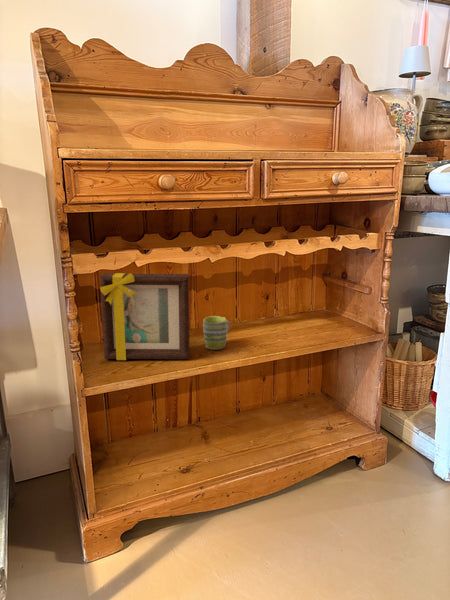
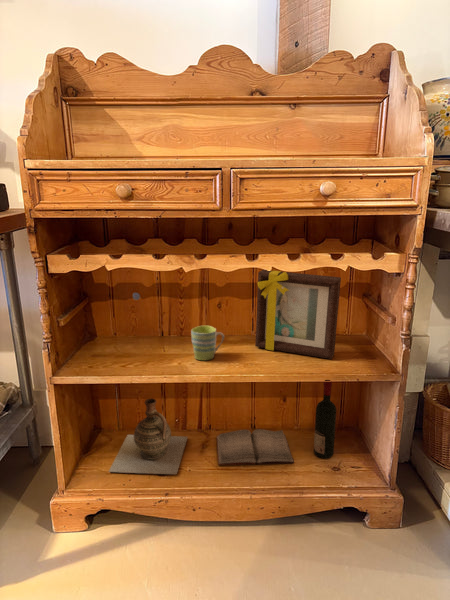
picture frame: present [100,273,190,360] -> present [255,270,341,359]
wine bottle: none [303,352,323,422] -> present [314,380,336,459]
ceramic jug: none [124,398,202,484] -> present [109,398,188,474]
hardback book: none [213,407,295,450] -> present [217,429,294,465]

